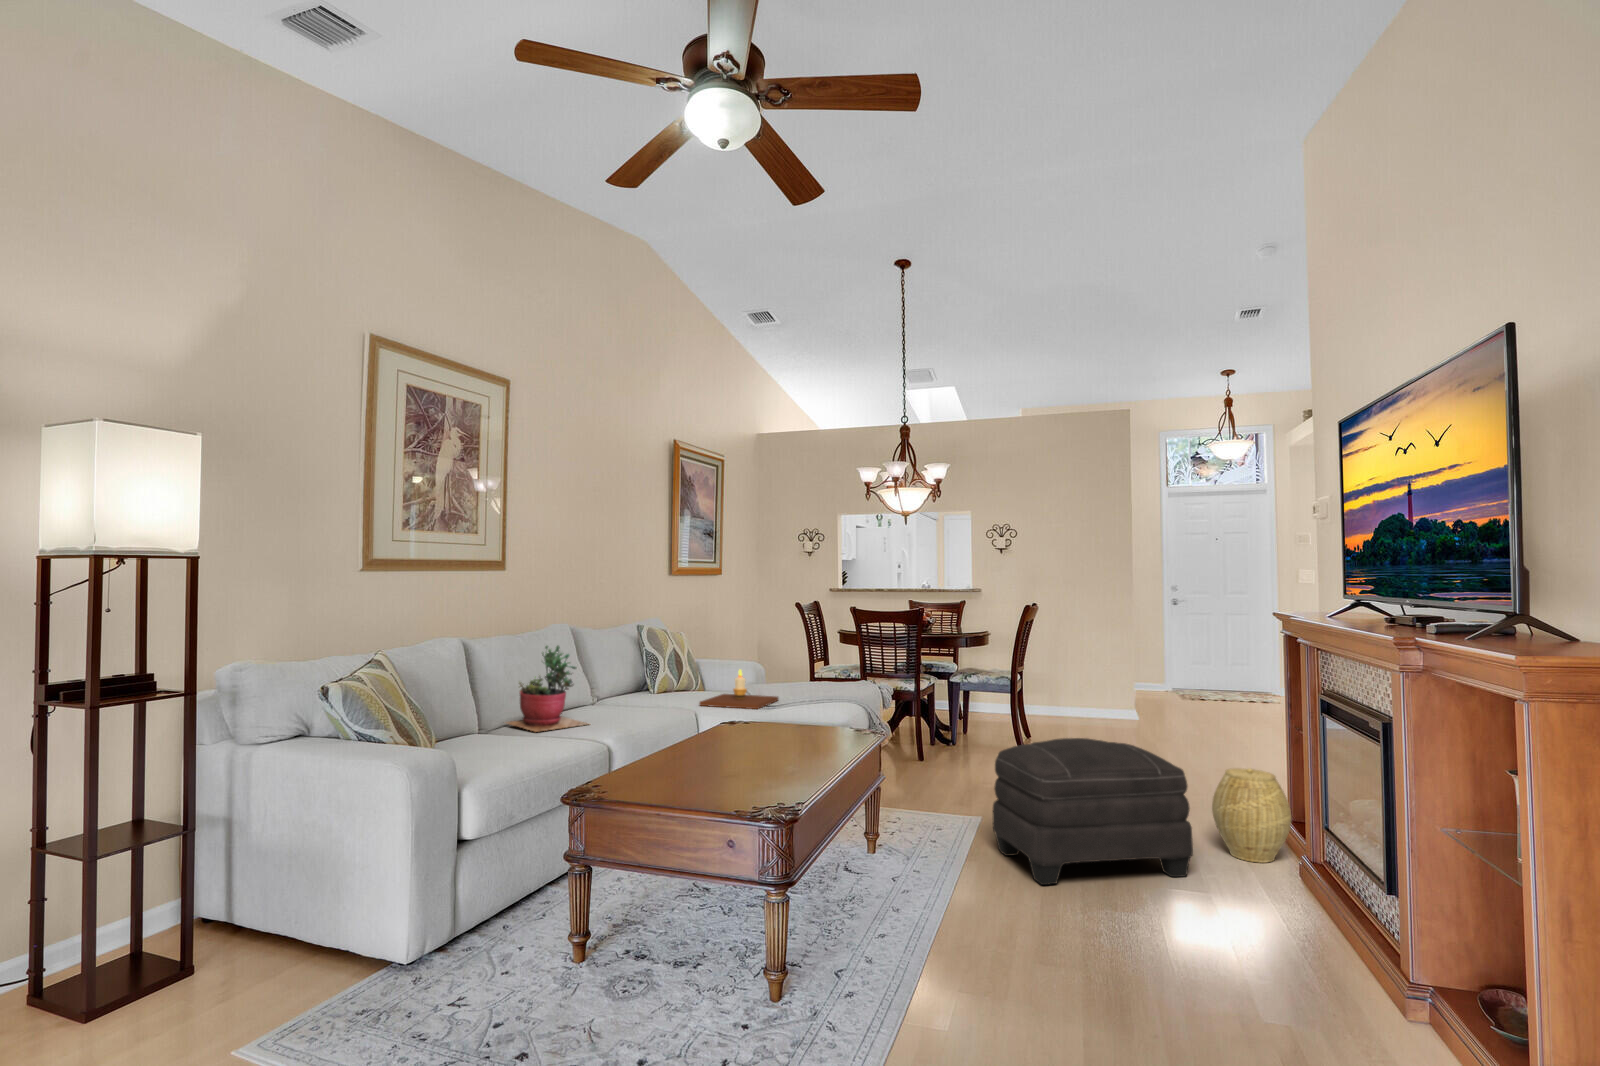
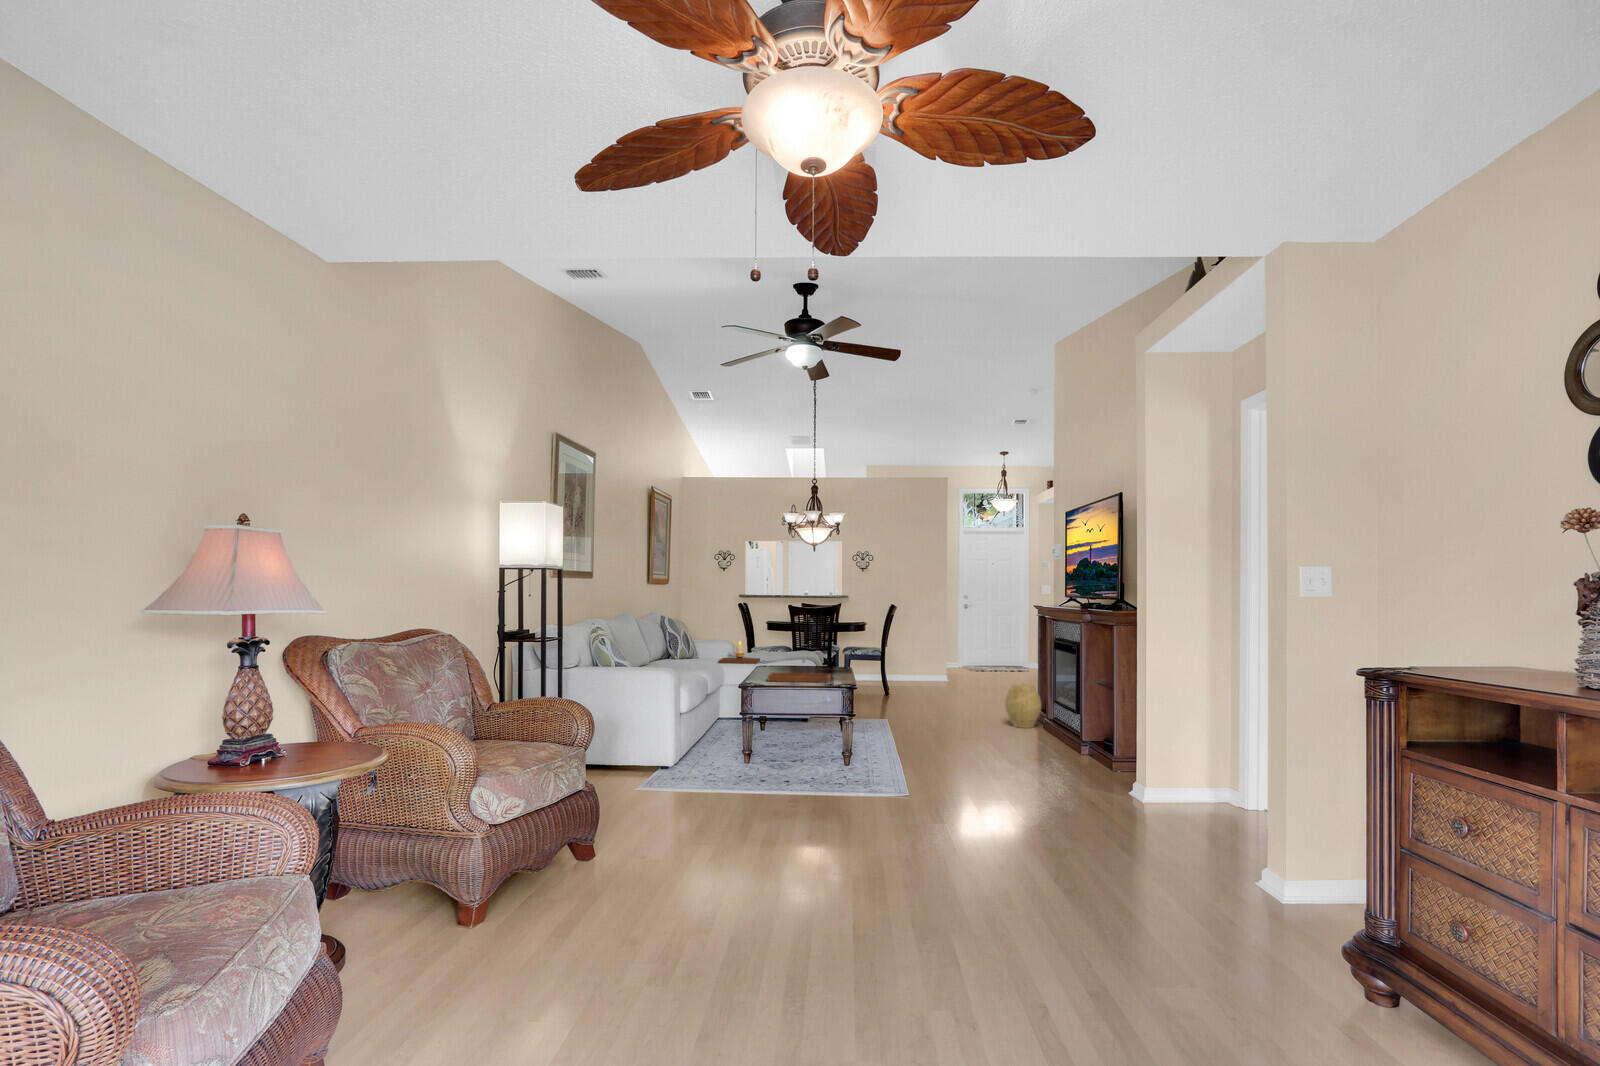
succulent plant: present [507,646,590,732] -> none [628,623,677,671]
tray: none [662,733,801,791] -> present [768,660,831,683]
ottoman: present [993,738,1193,885] -> none [901,669,998,737]

